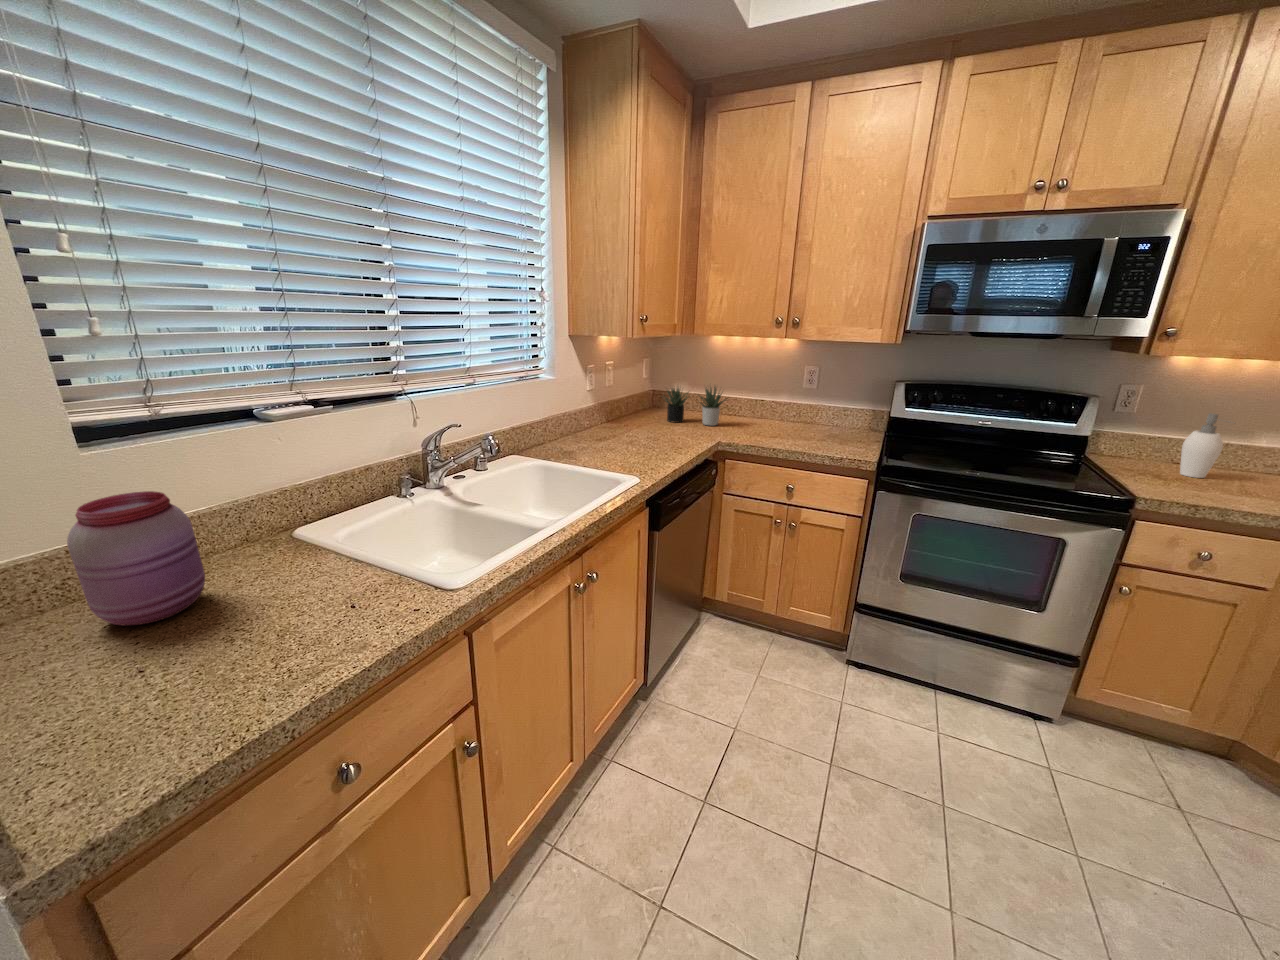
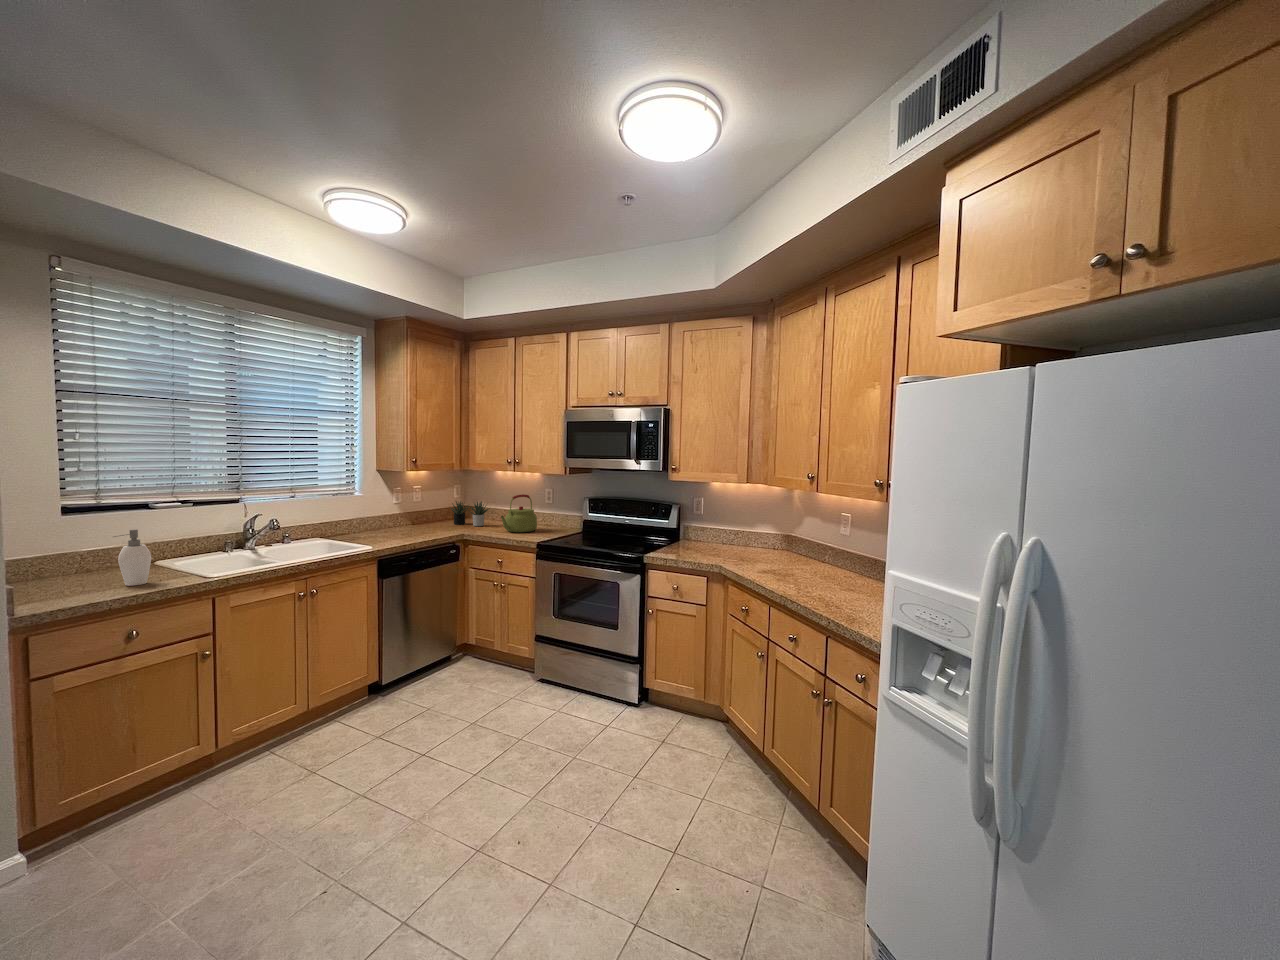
kettle: none [769,377,821,439] -> present [501,494,537,532]
soap dispenser: present [1180,413,1223,478] -> present [114,529,151,586]
jar: present [67,491,205,626] -> none [47,531,100,583]

